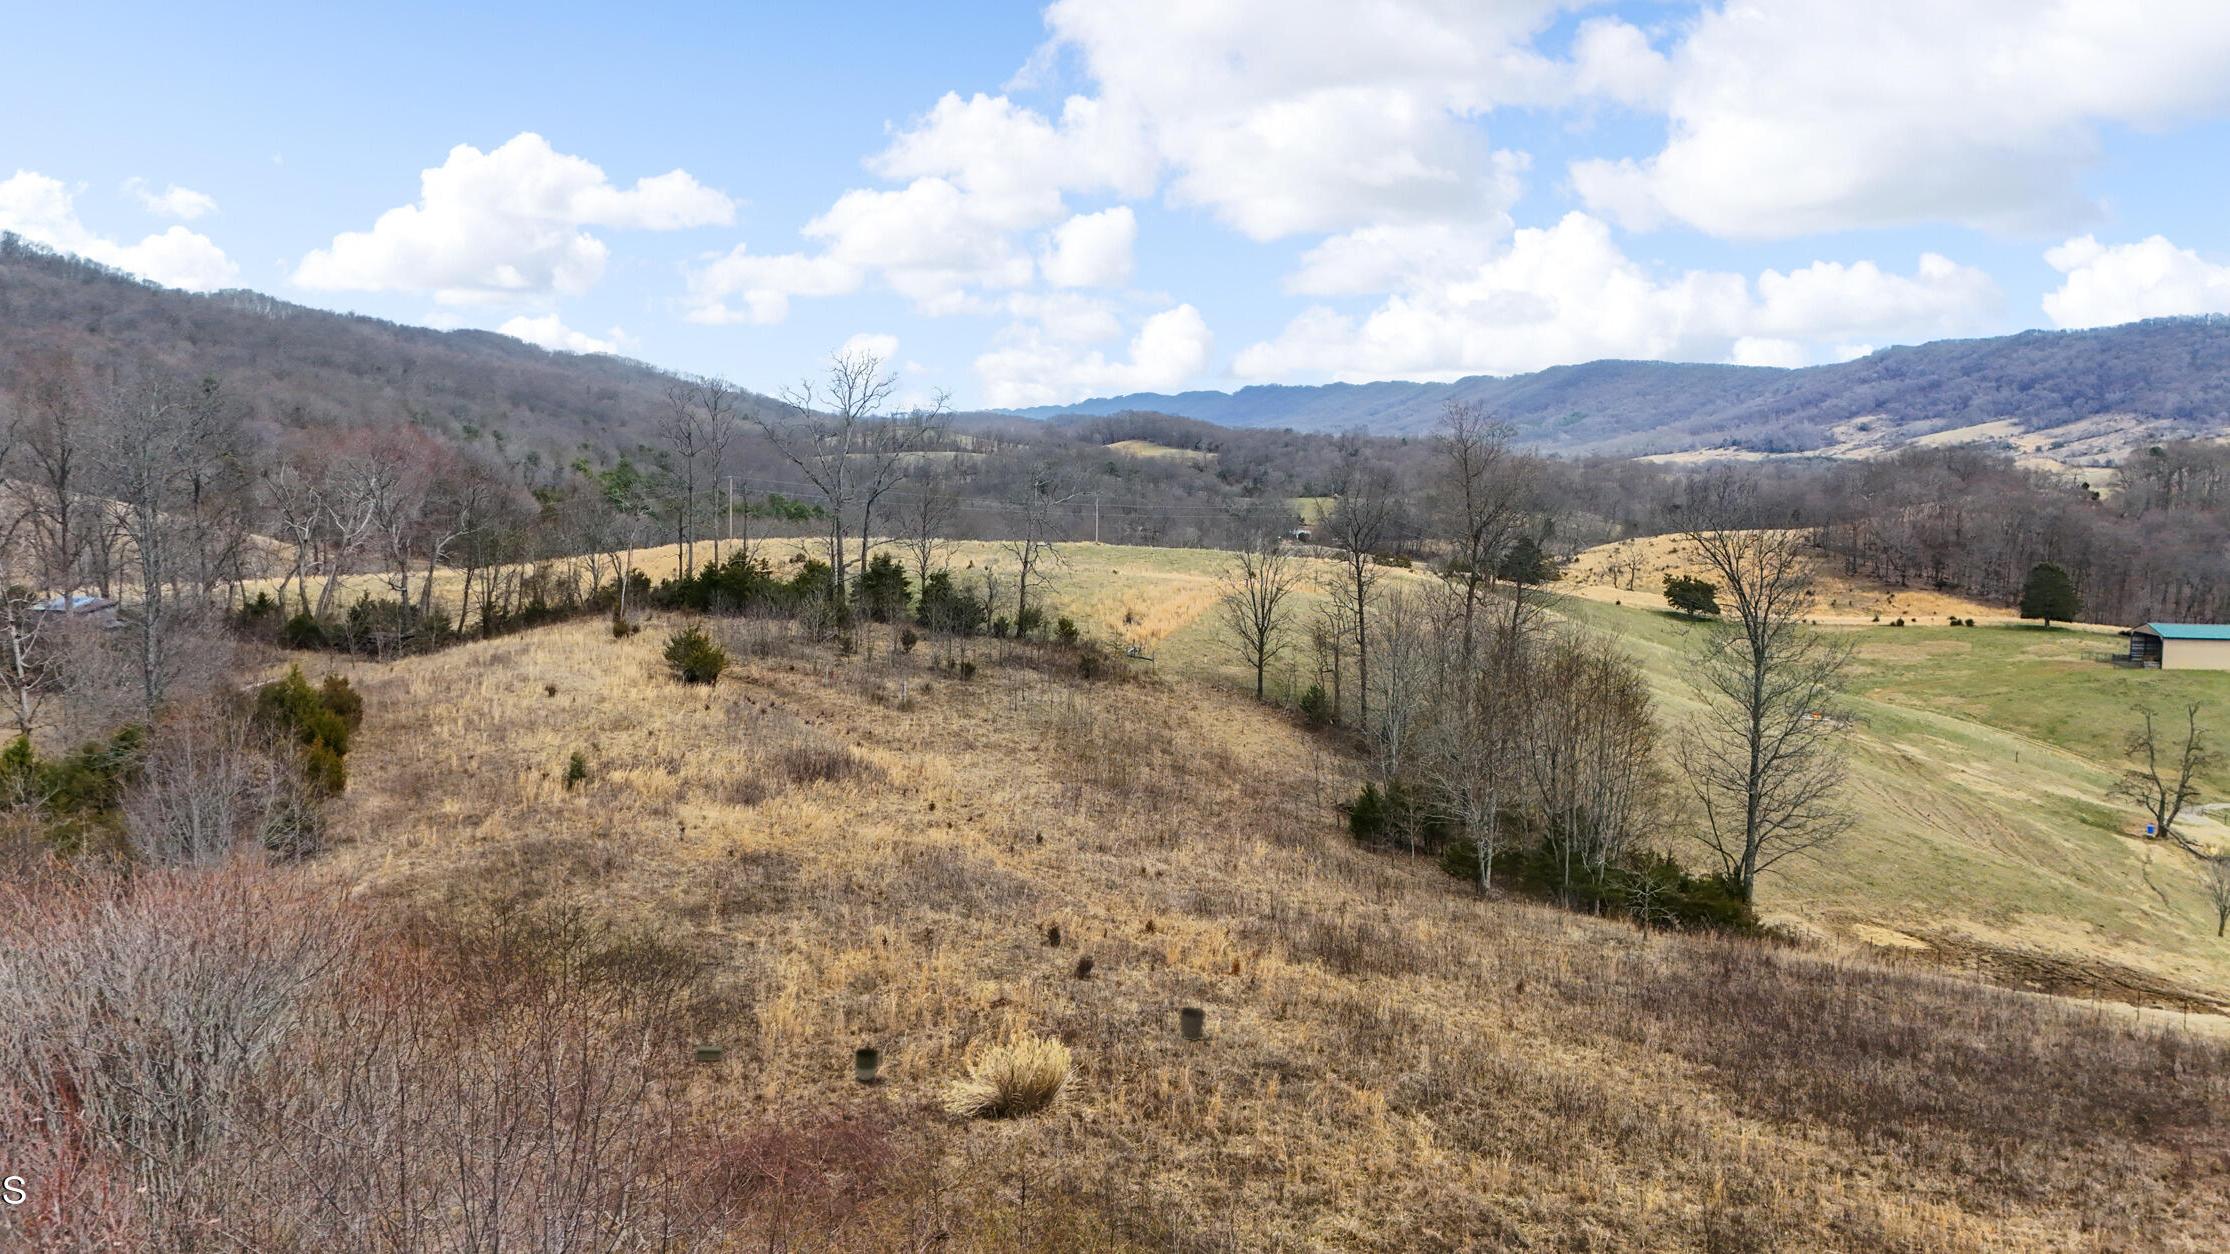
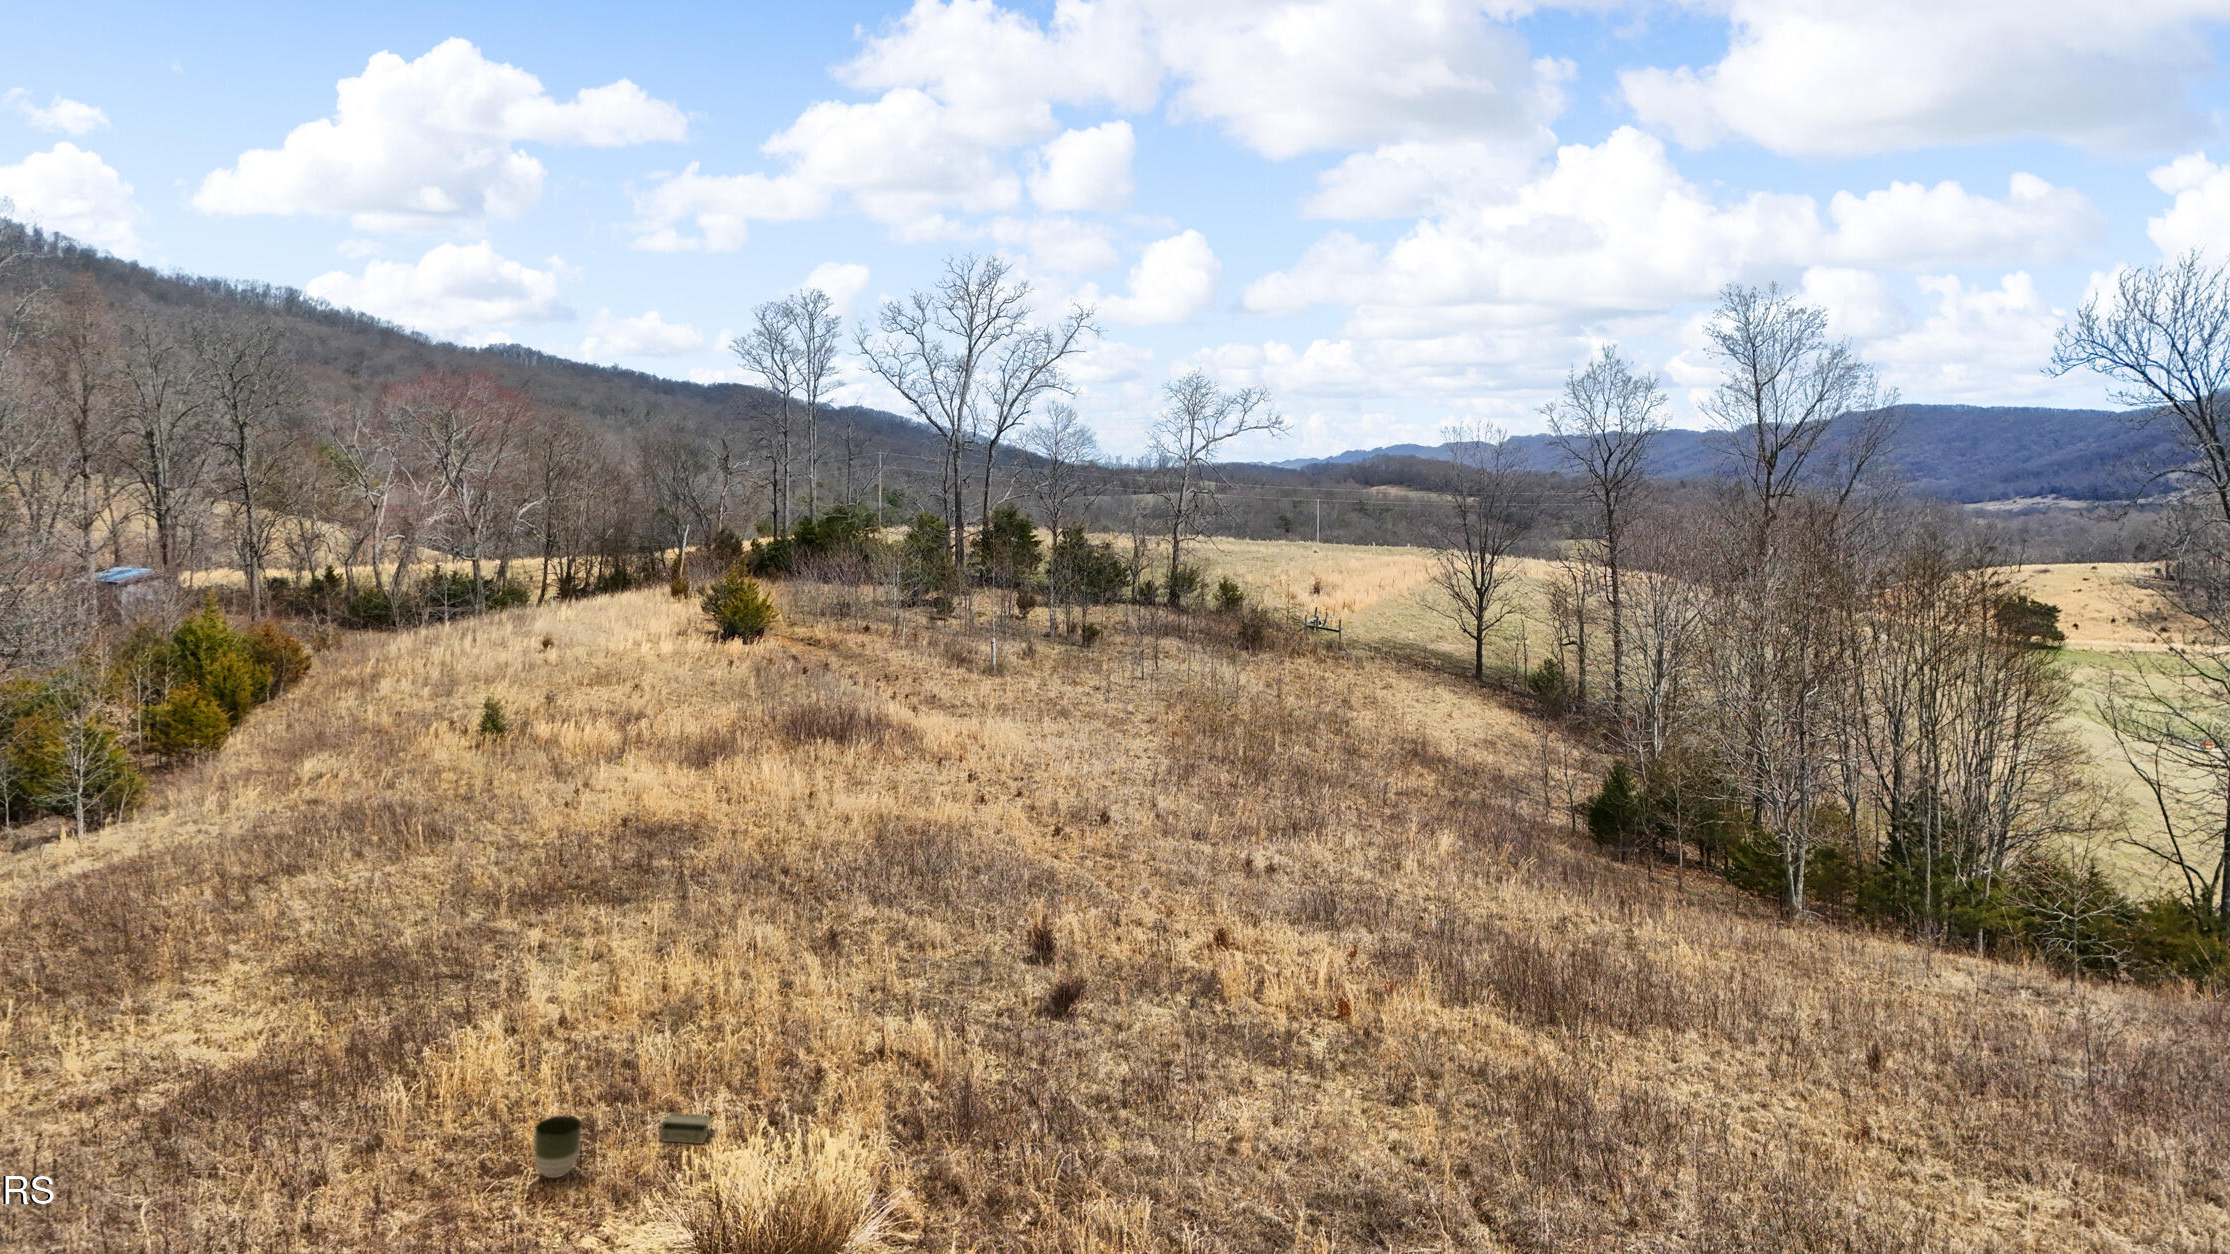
bucket: present [1180,1007,1205,1041] -> none [1202,1068,1250,1131]
toolbox: present [695,1045,722,1061] -> present [659,1114,711,1144]

